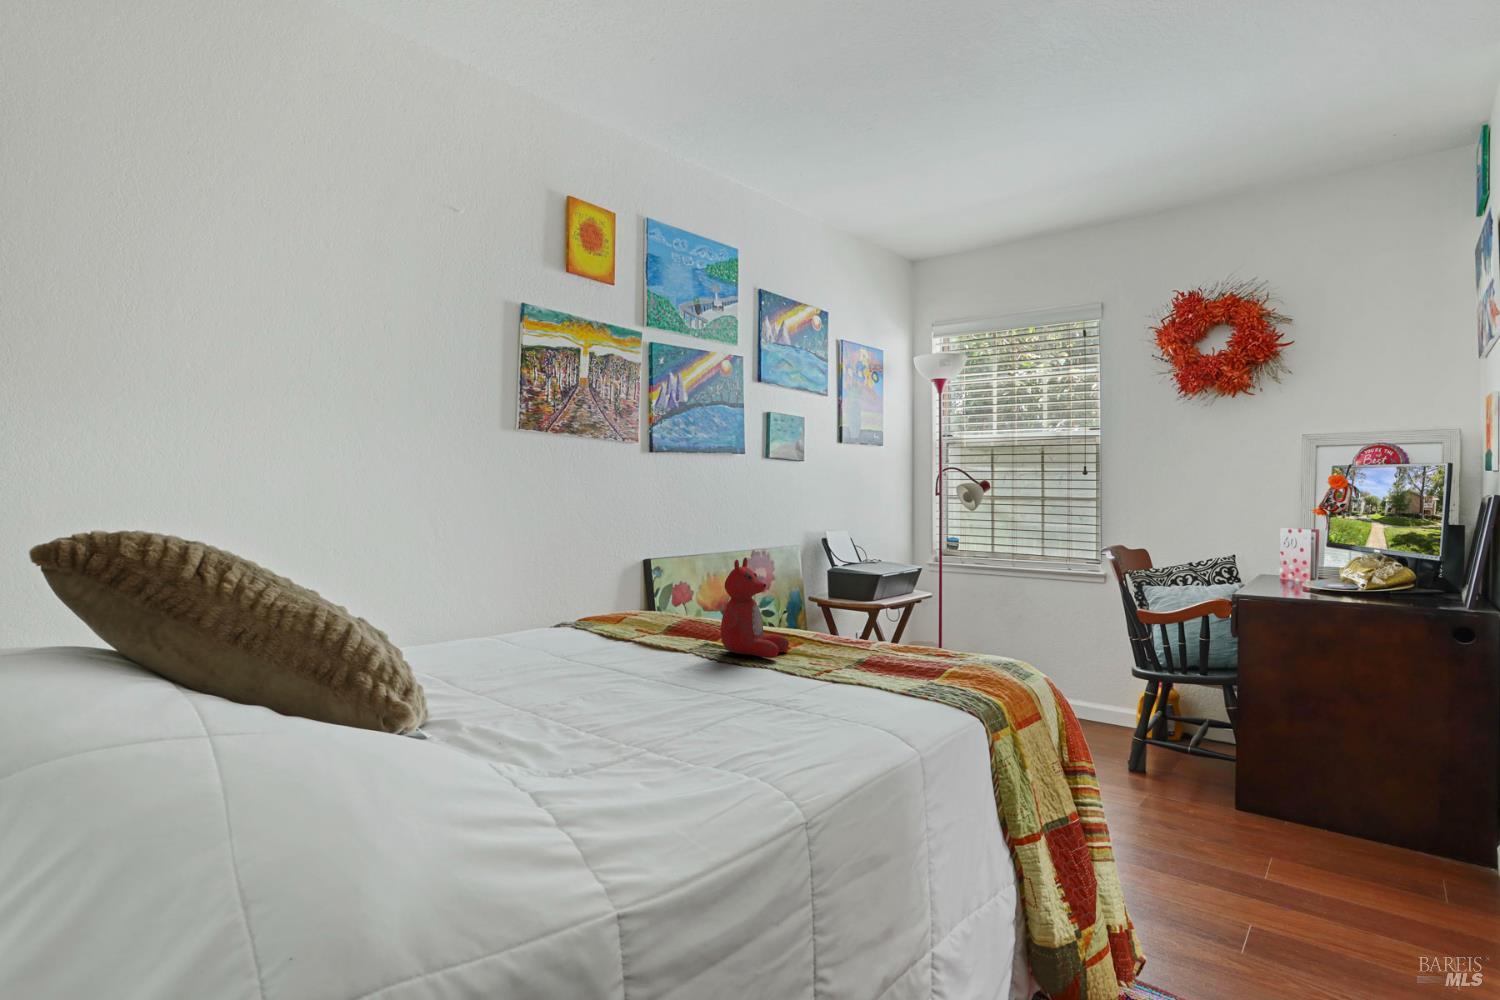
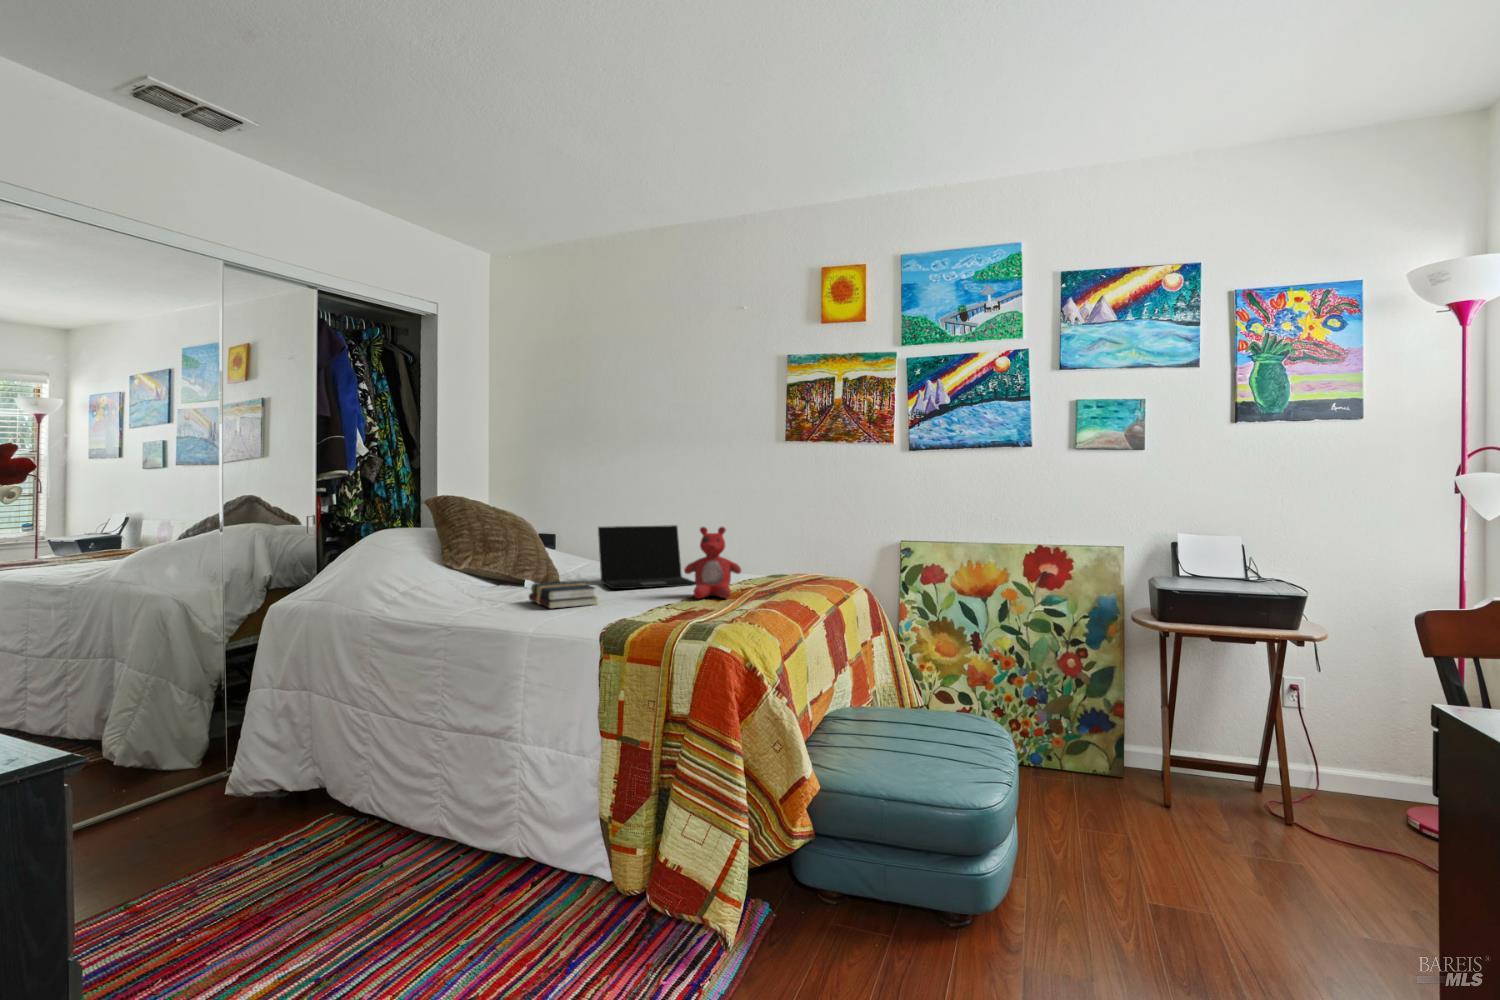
laptop: none [469,563,621,680] -> present [598,525,695,589]
hardback book: none [636,671,758,725] -> present [529,581,598,609]

